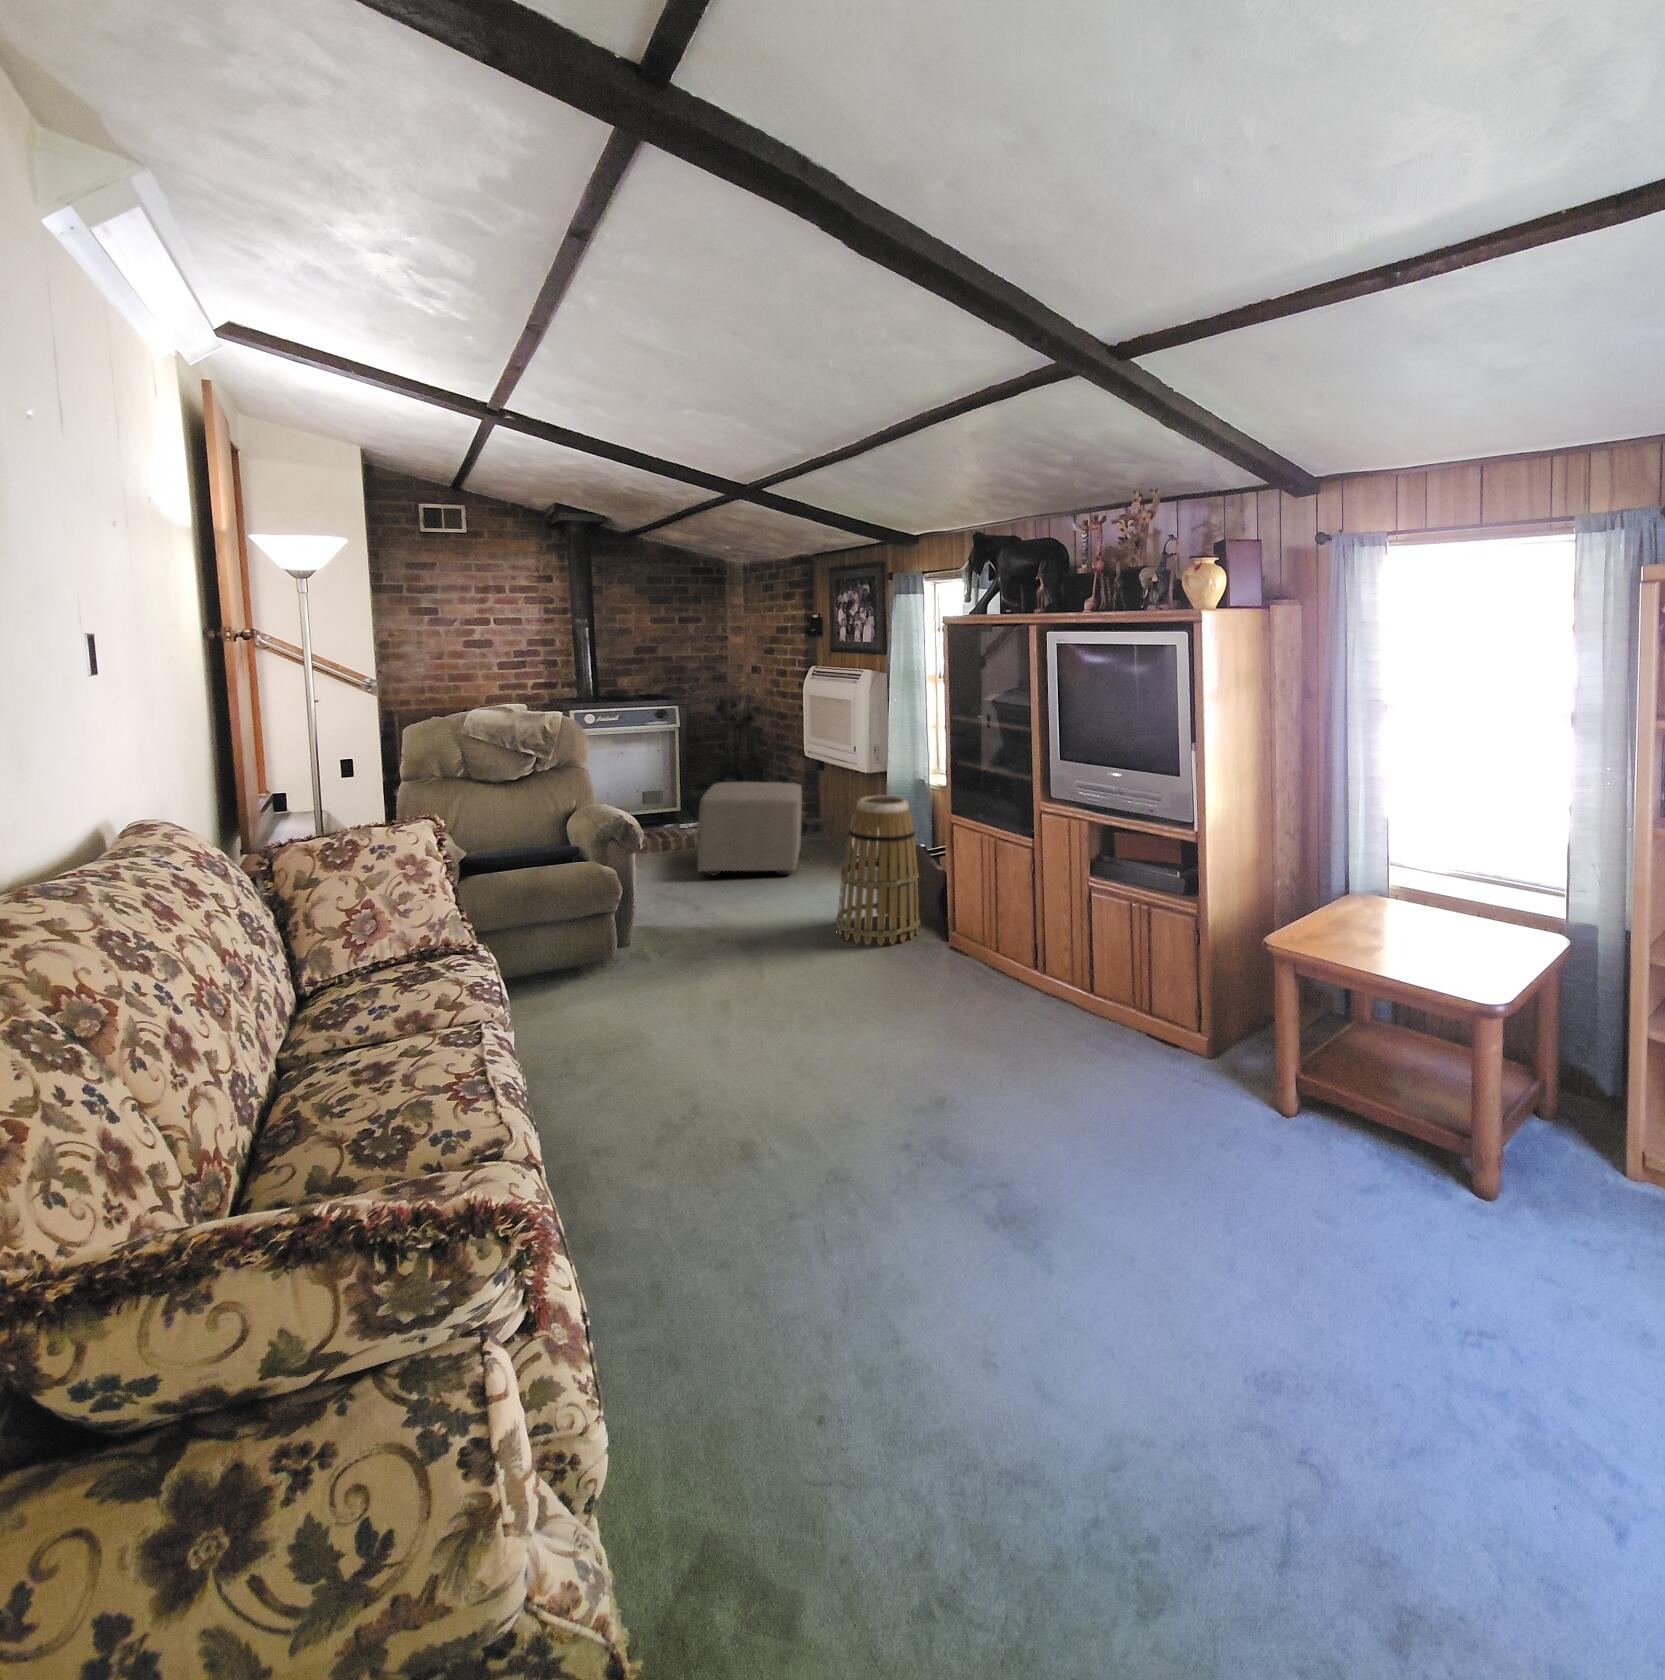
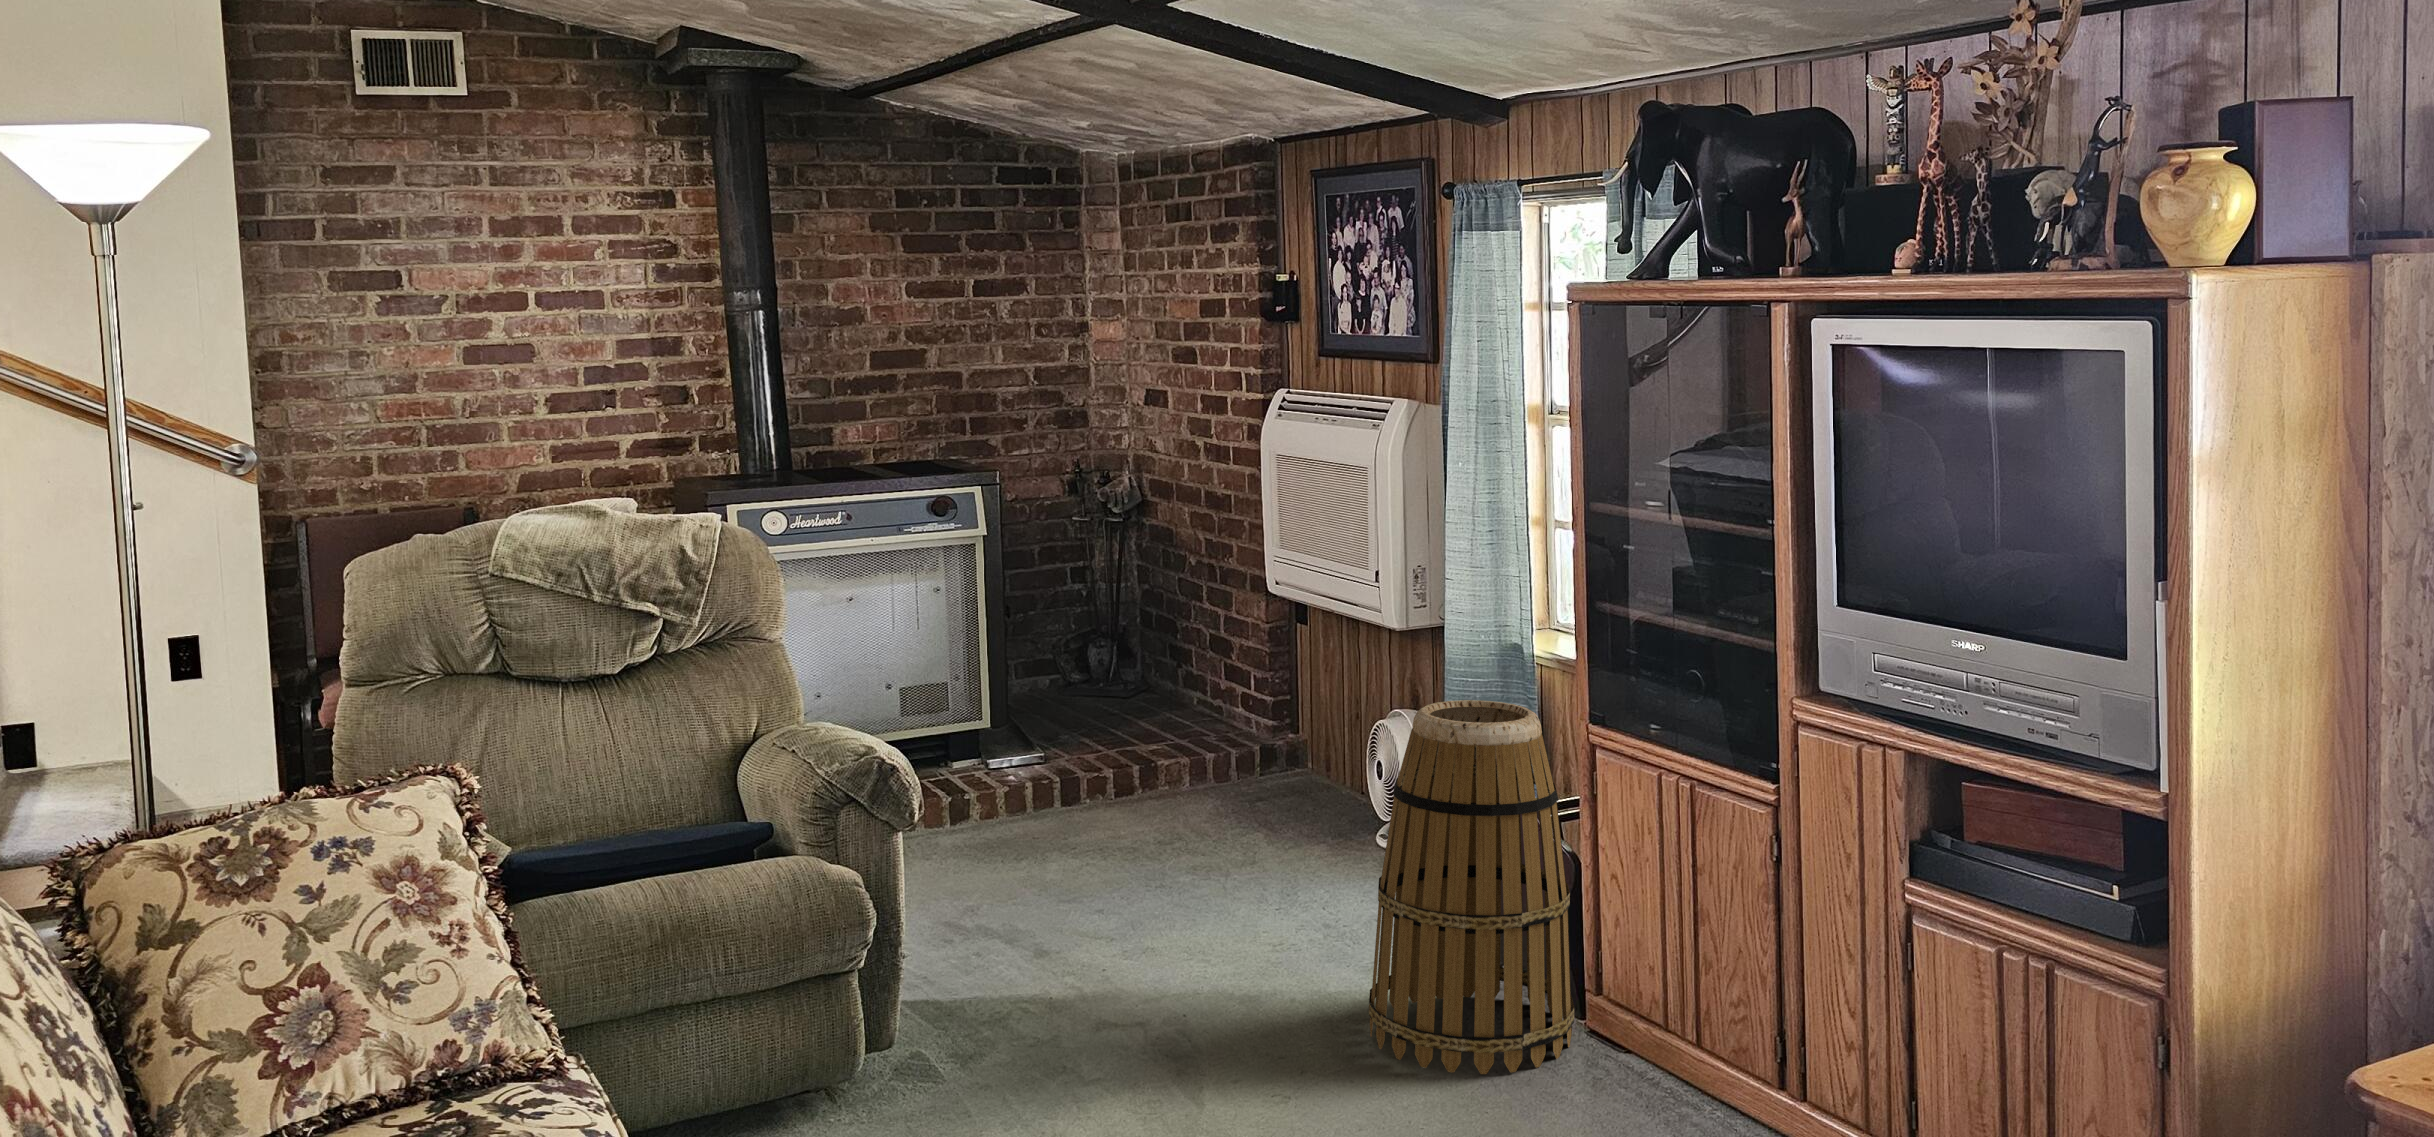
ottoman: present [698,782,802,876] -> none [1023,665,1252,888]

